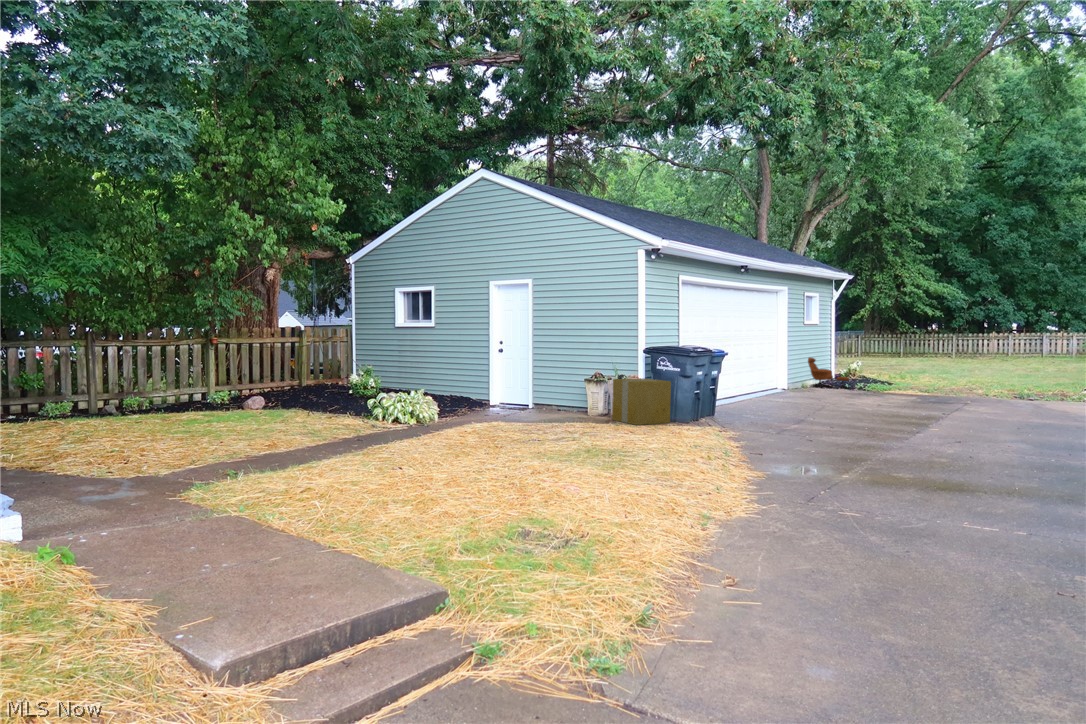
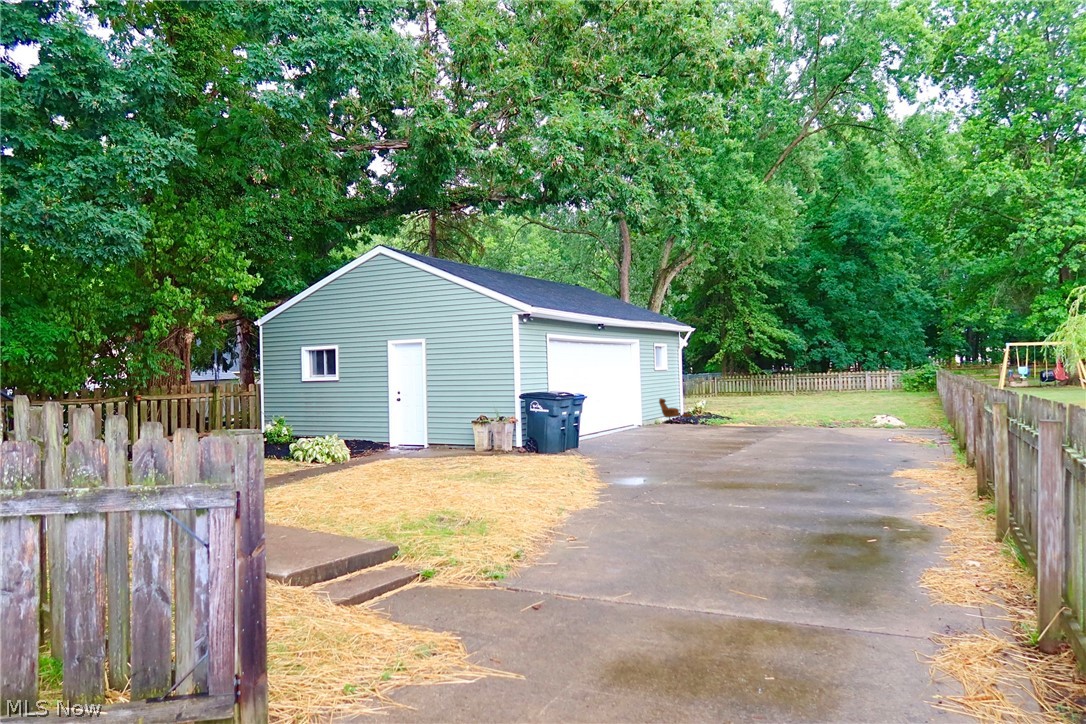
cardboard box: present [612,378,671,425] -> none [496,419,541,455]

